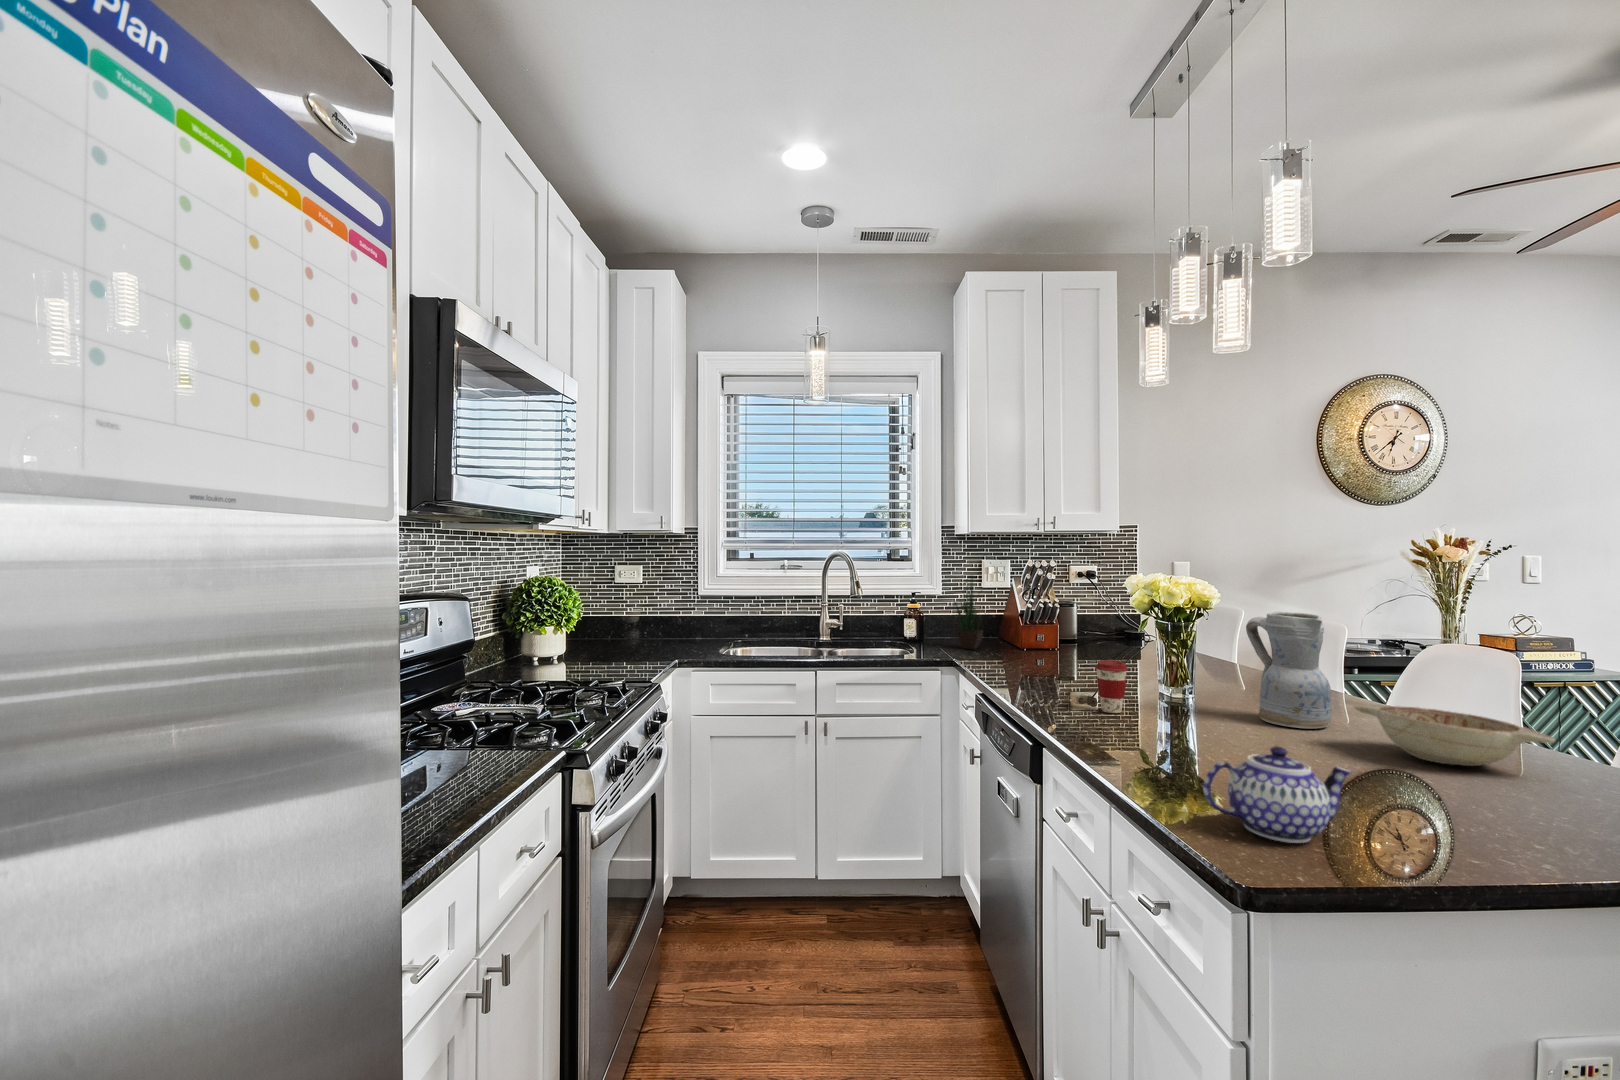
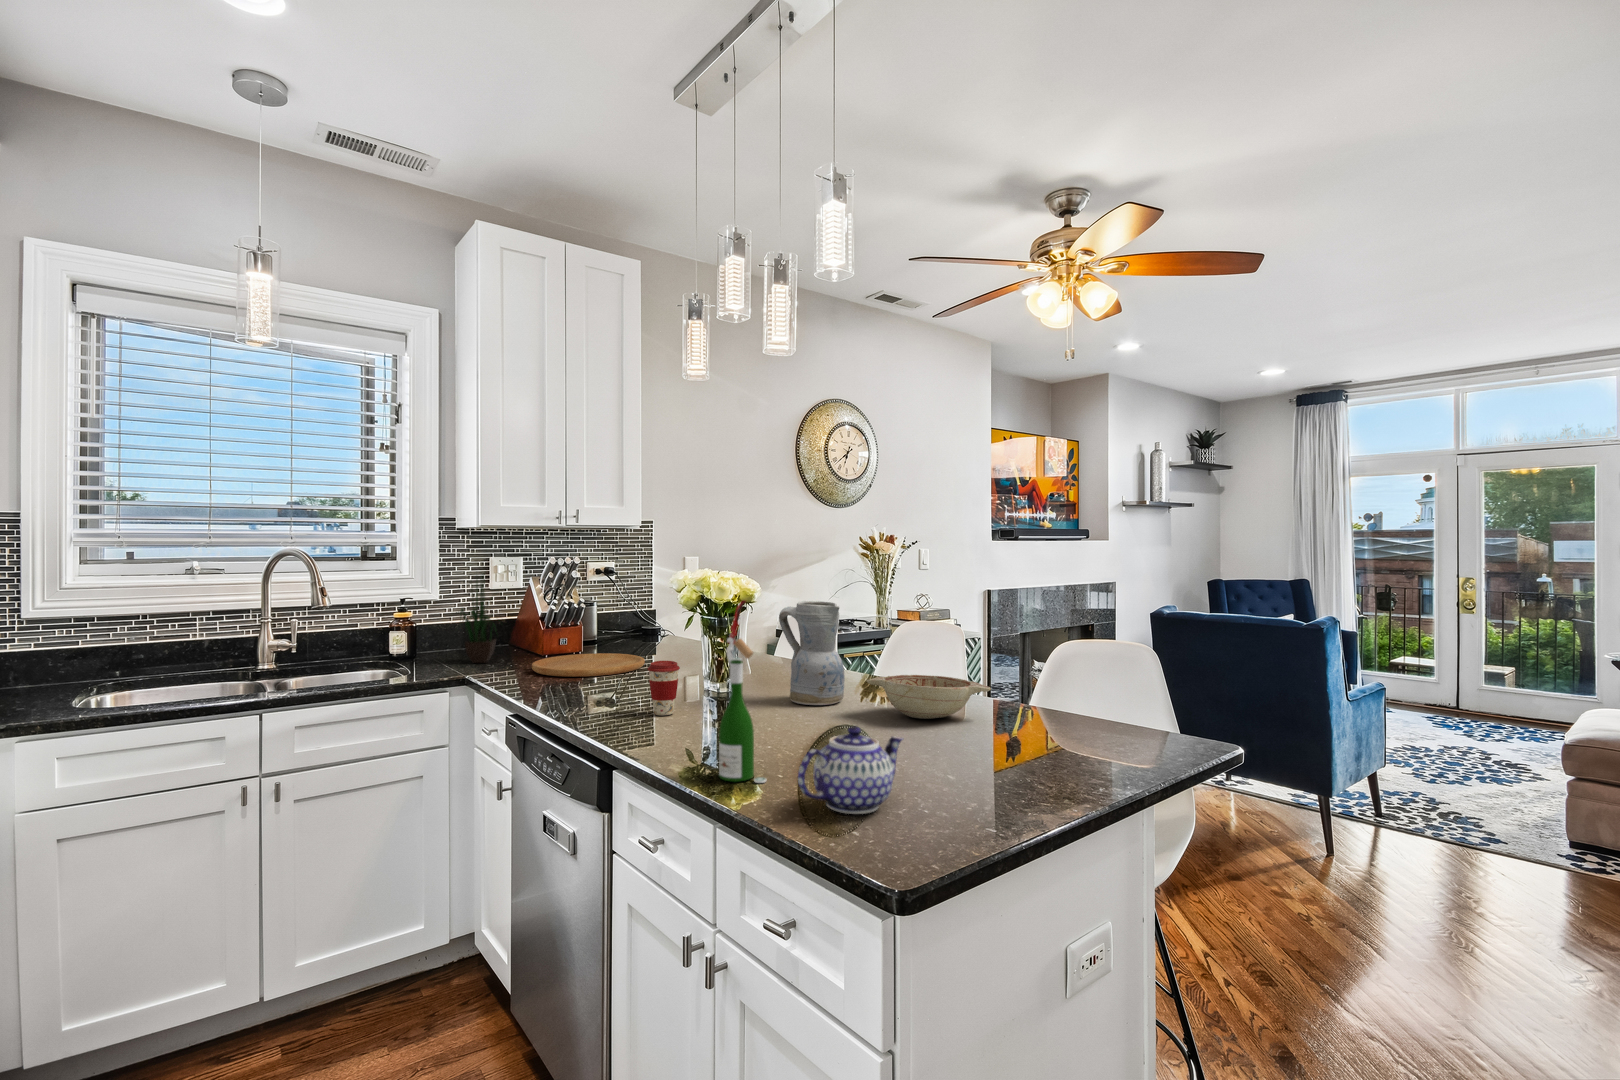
wine bottle: none [1139,605,1188,790] -> present [719,601,766,783]
cutting board: none [1008,649,1114,670] -> present [532,653,645,677]

